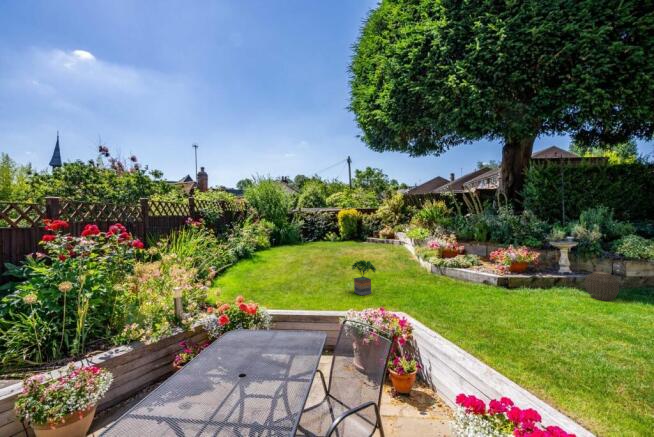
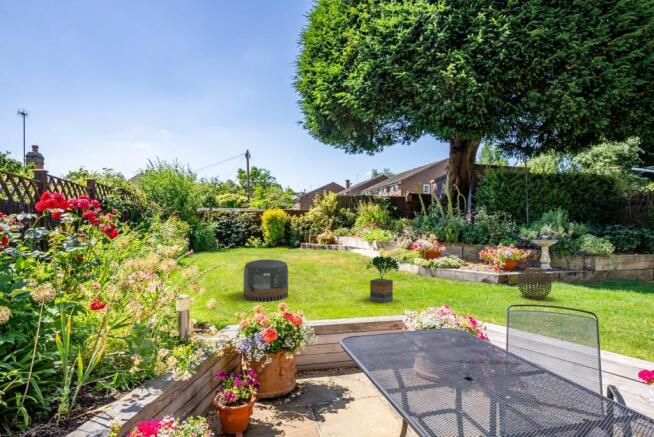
pouf: none [274,260,304,288] -> present [243,259,288,301]
woven basket: present [585,271,619,301] -> present [518,267,552,300]

